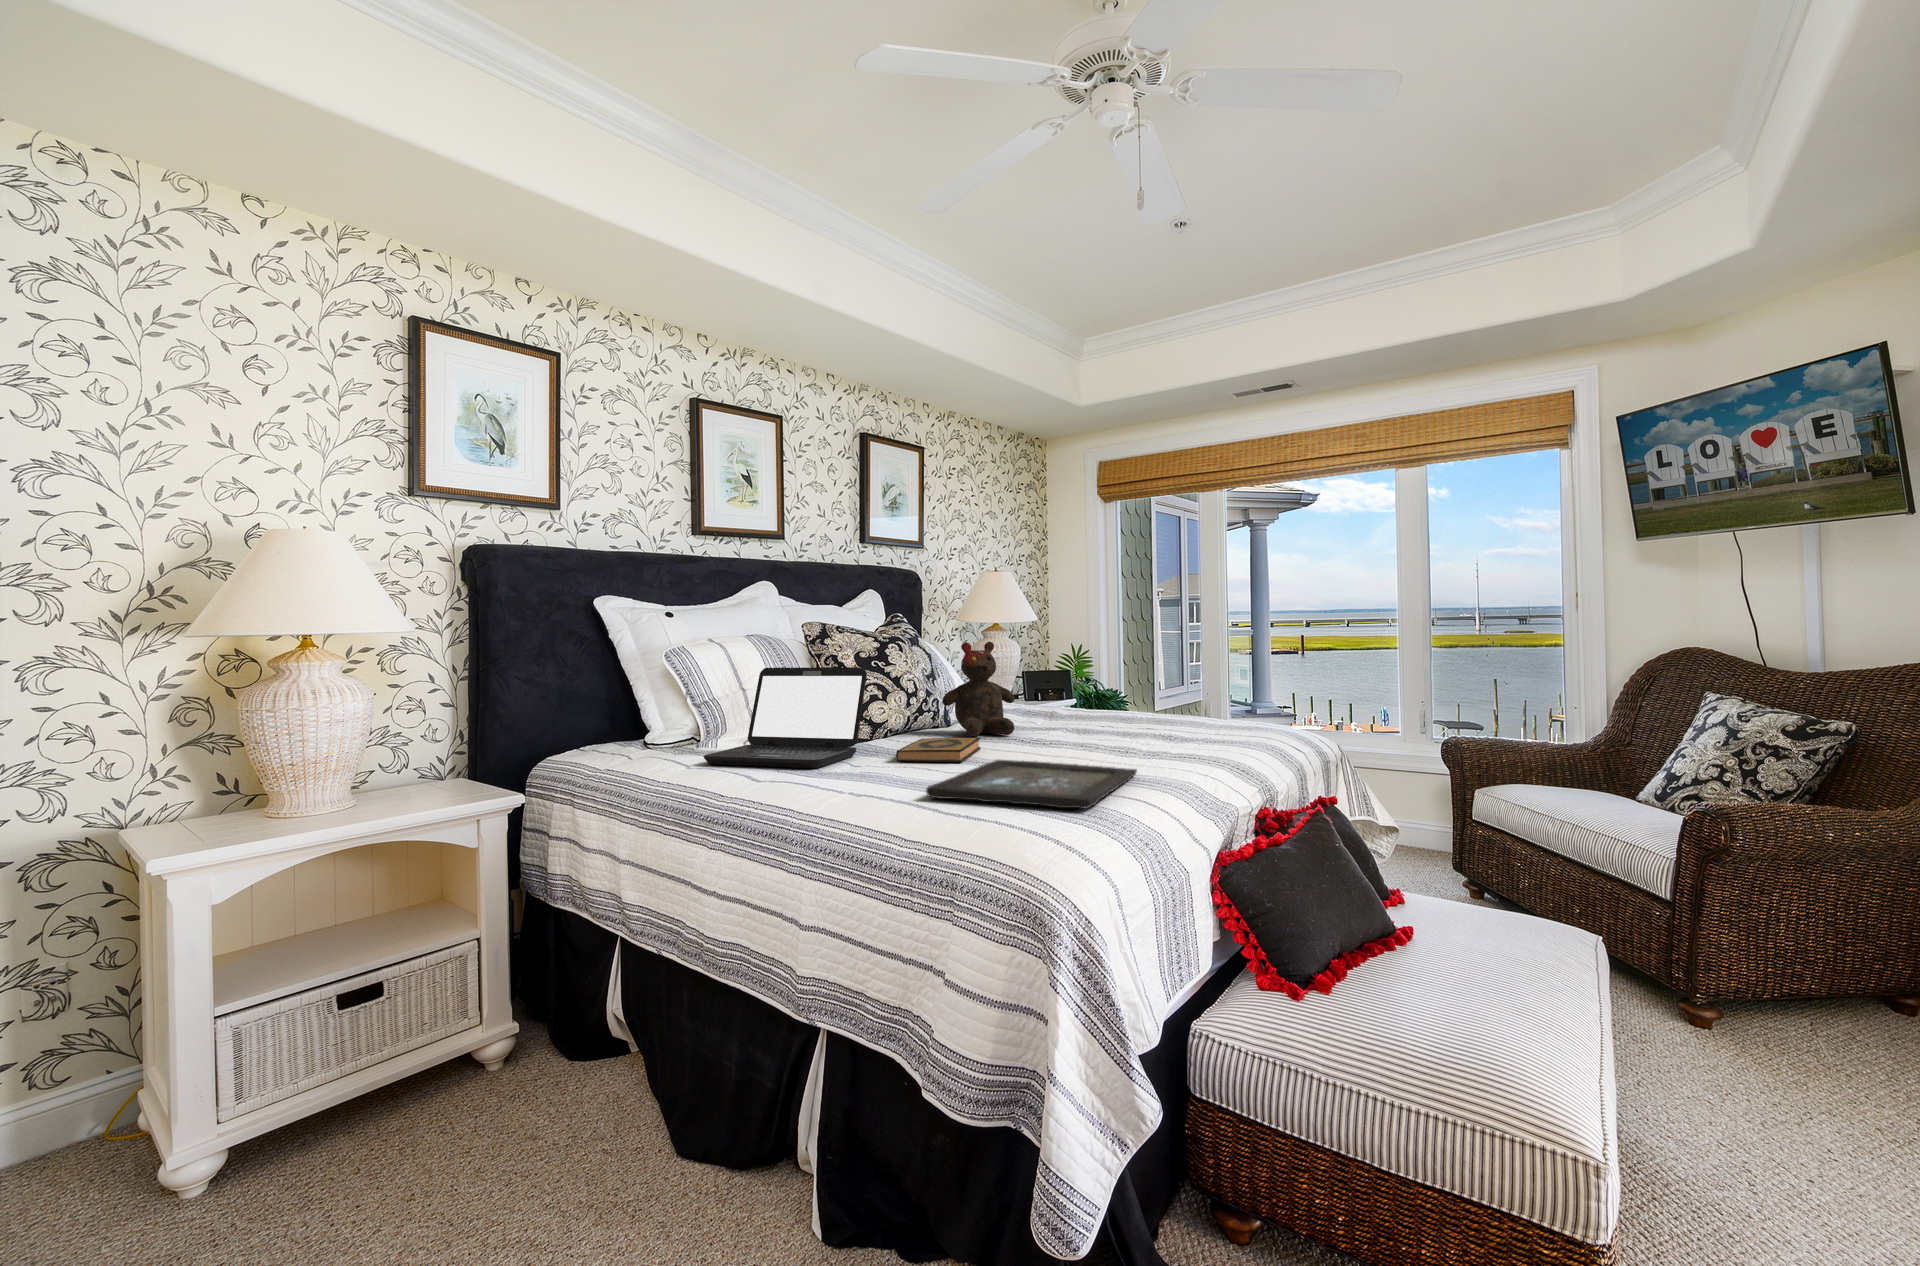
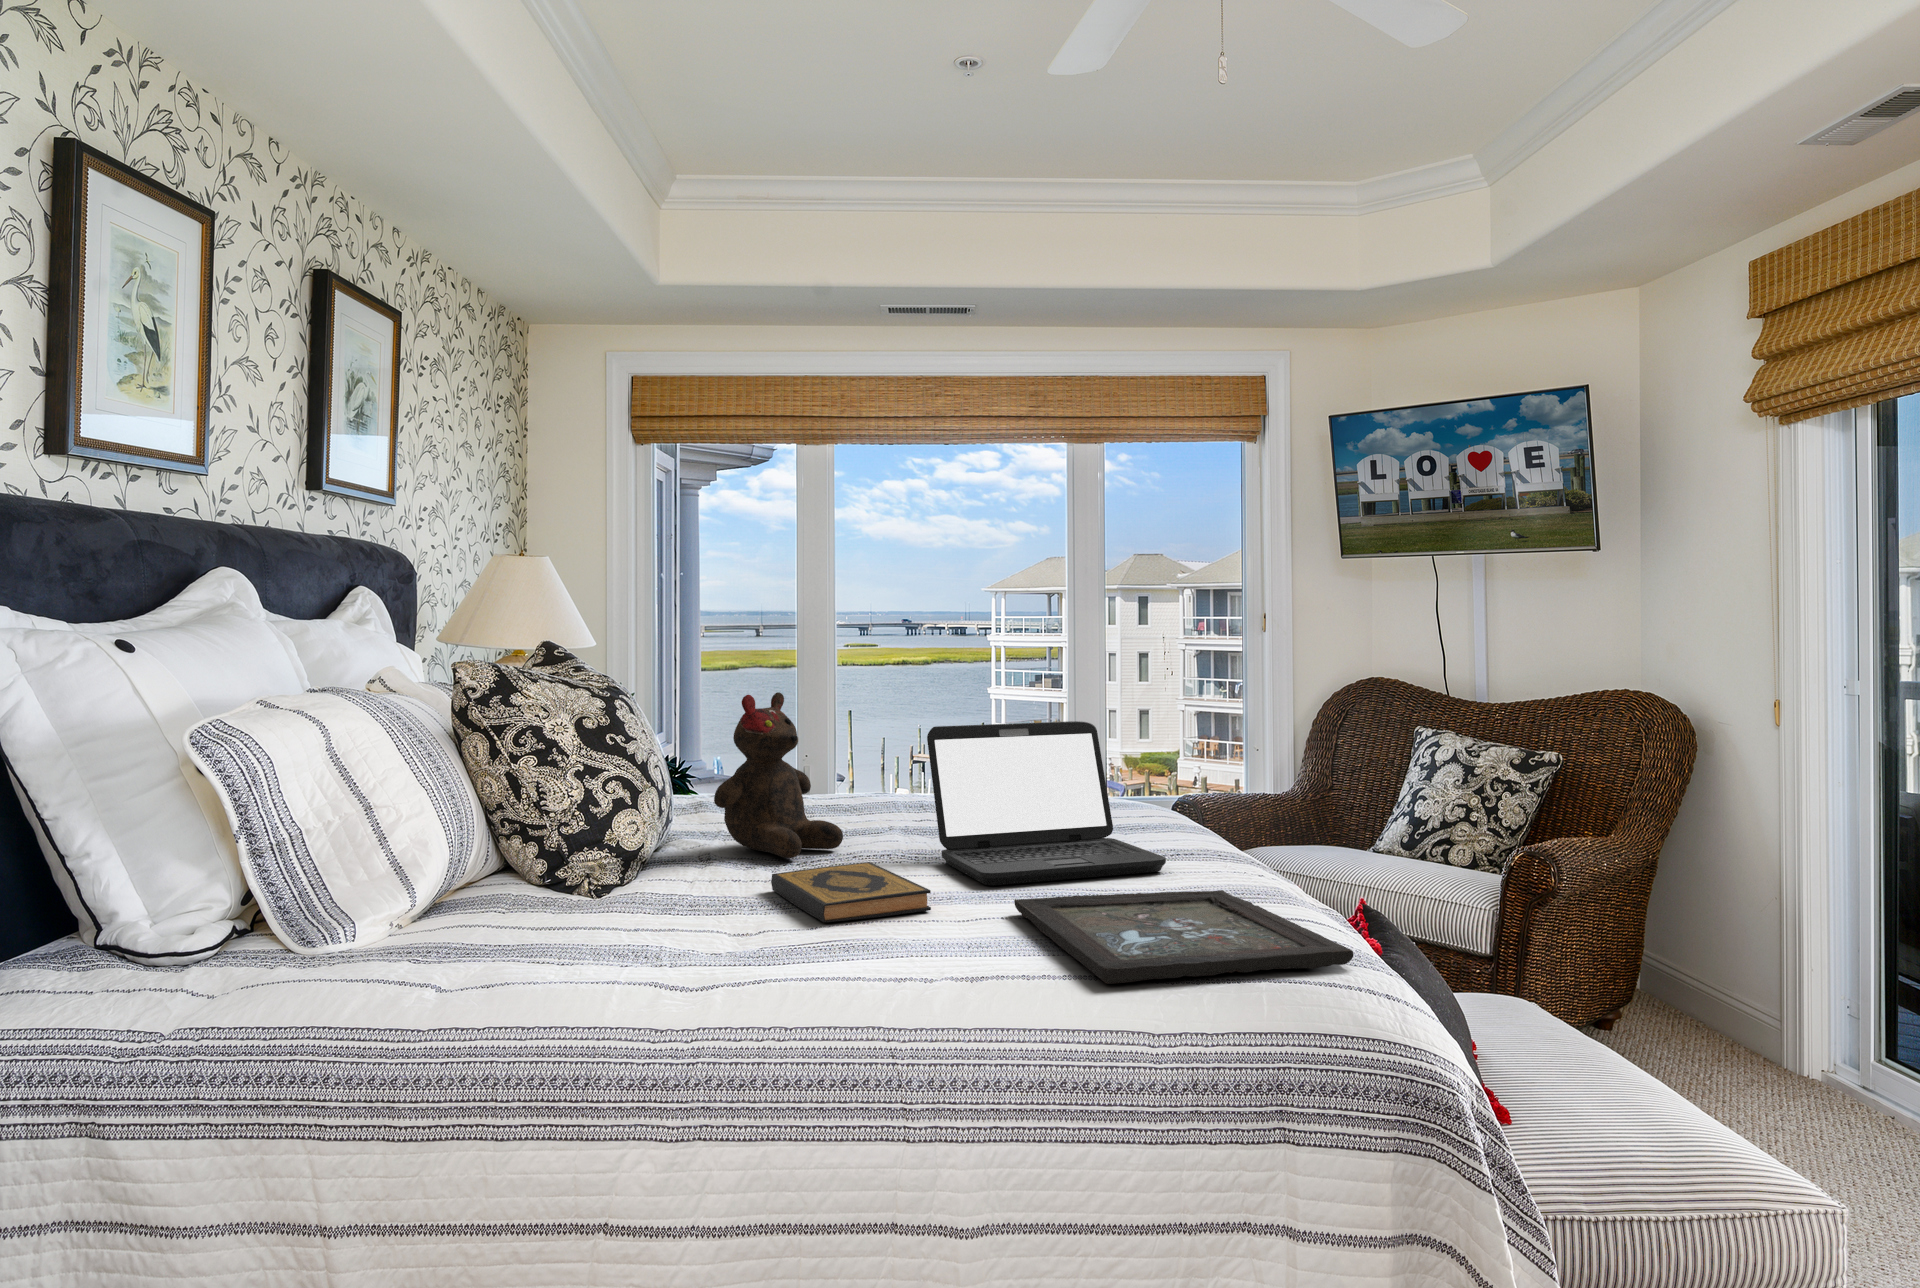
laptop: present [704,667,867,768] -> present [927,721,1166,885]

